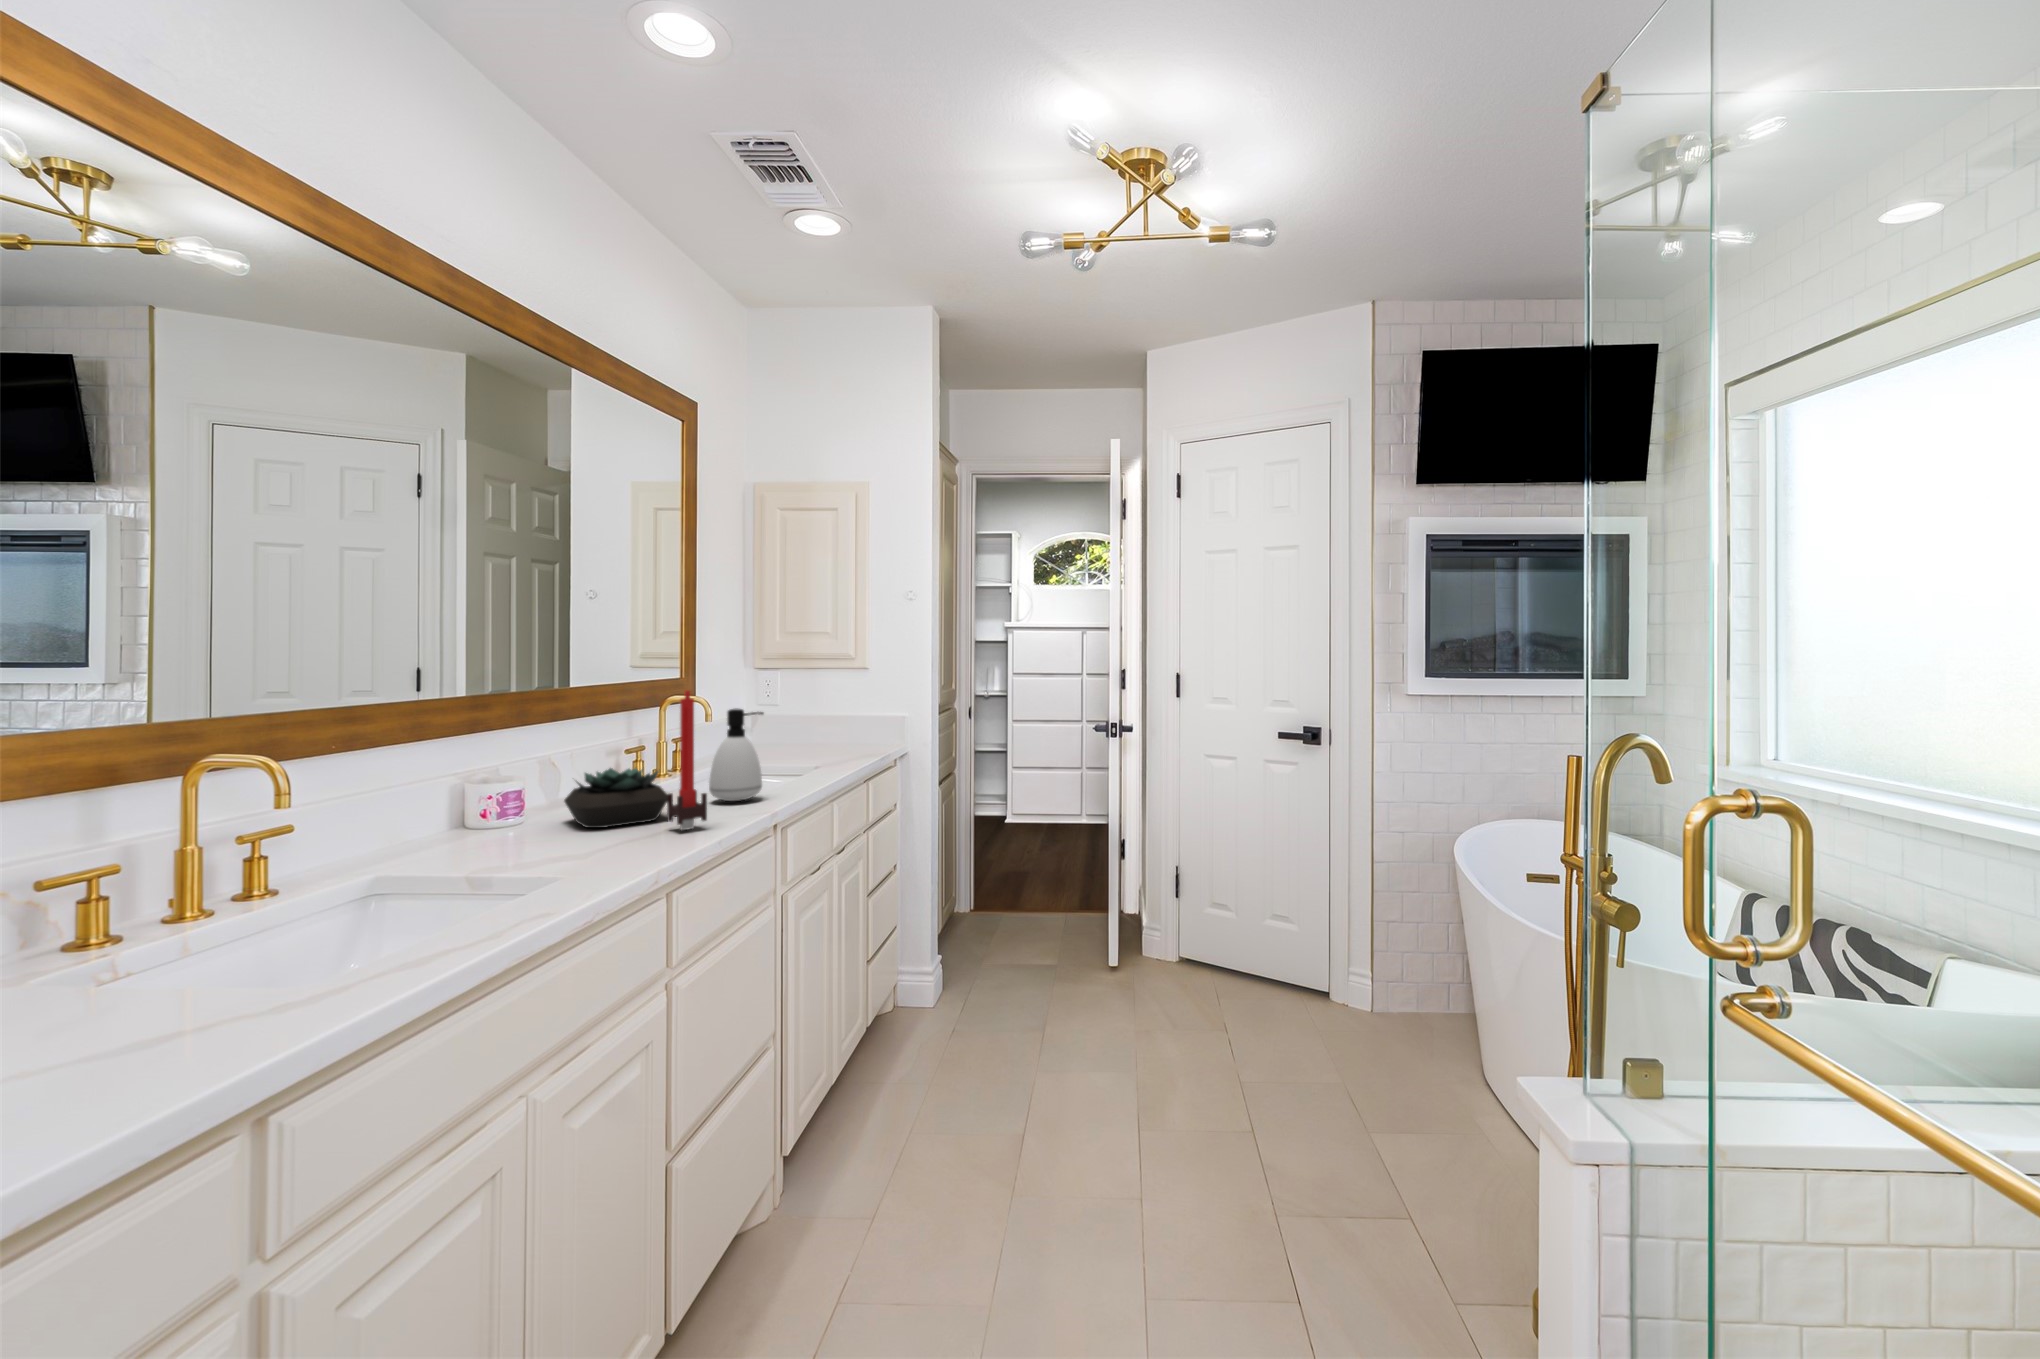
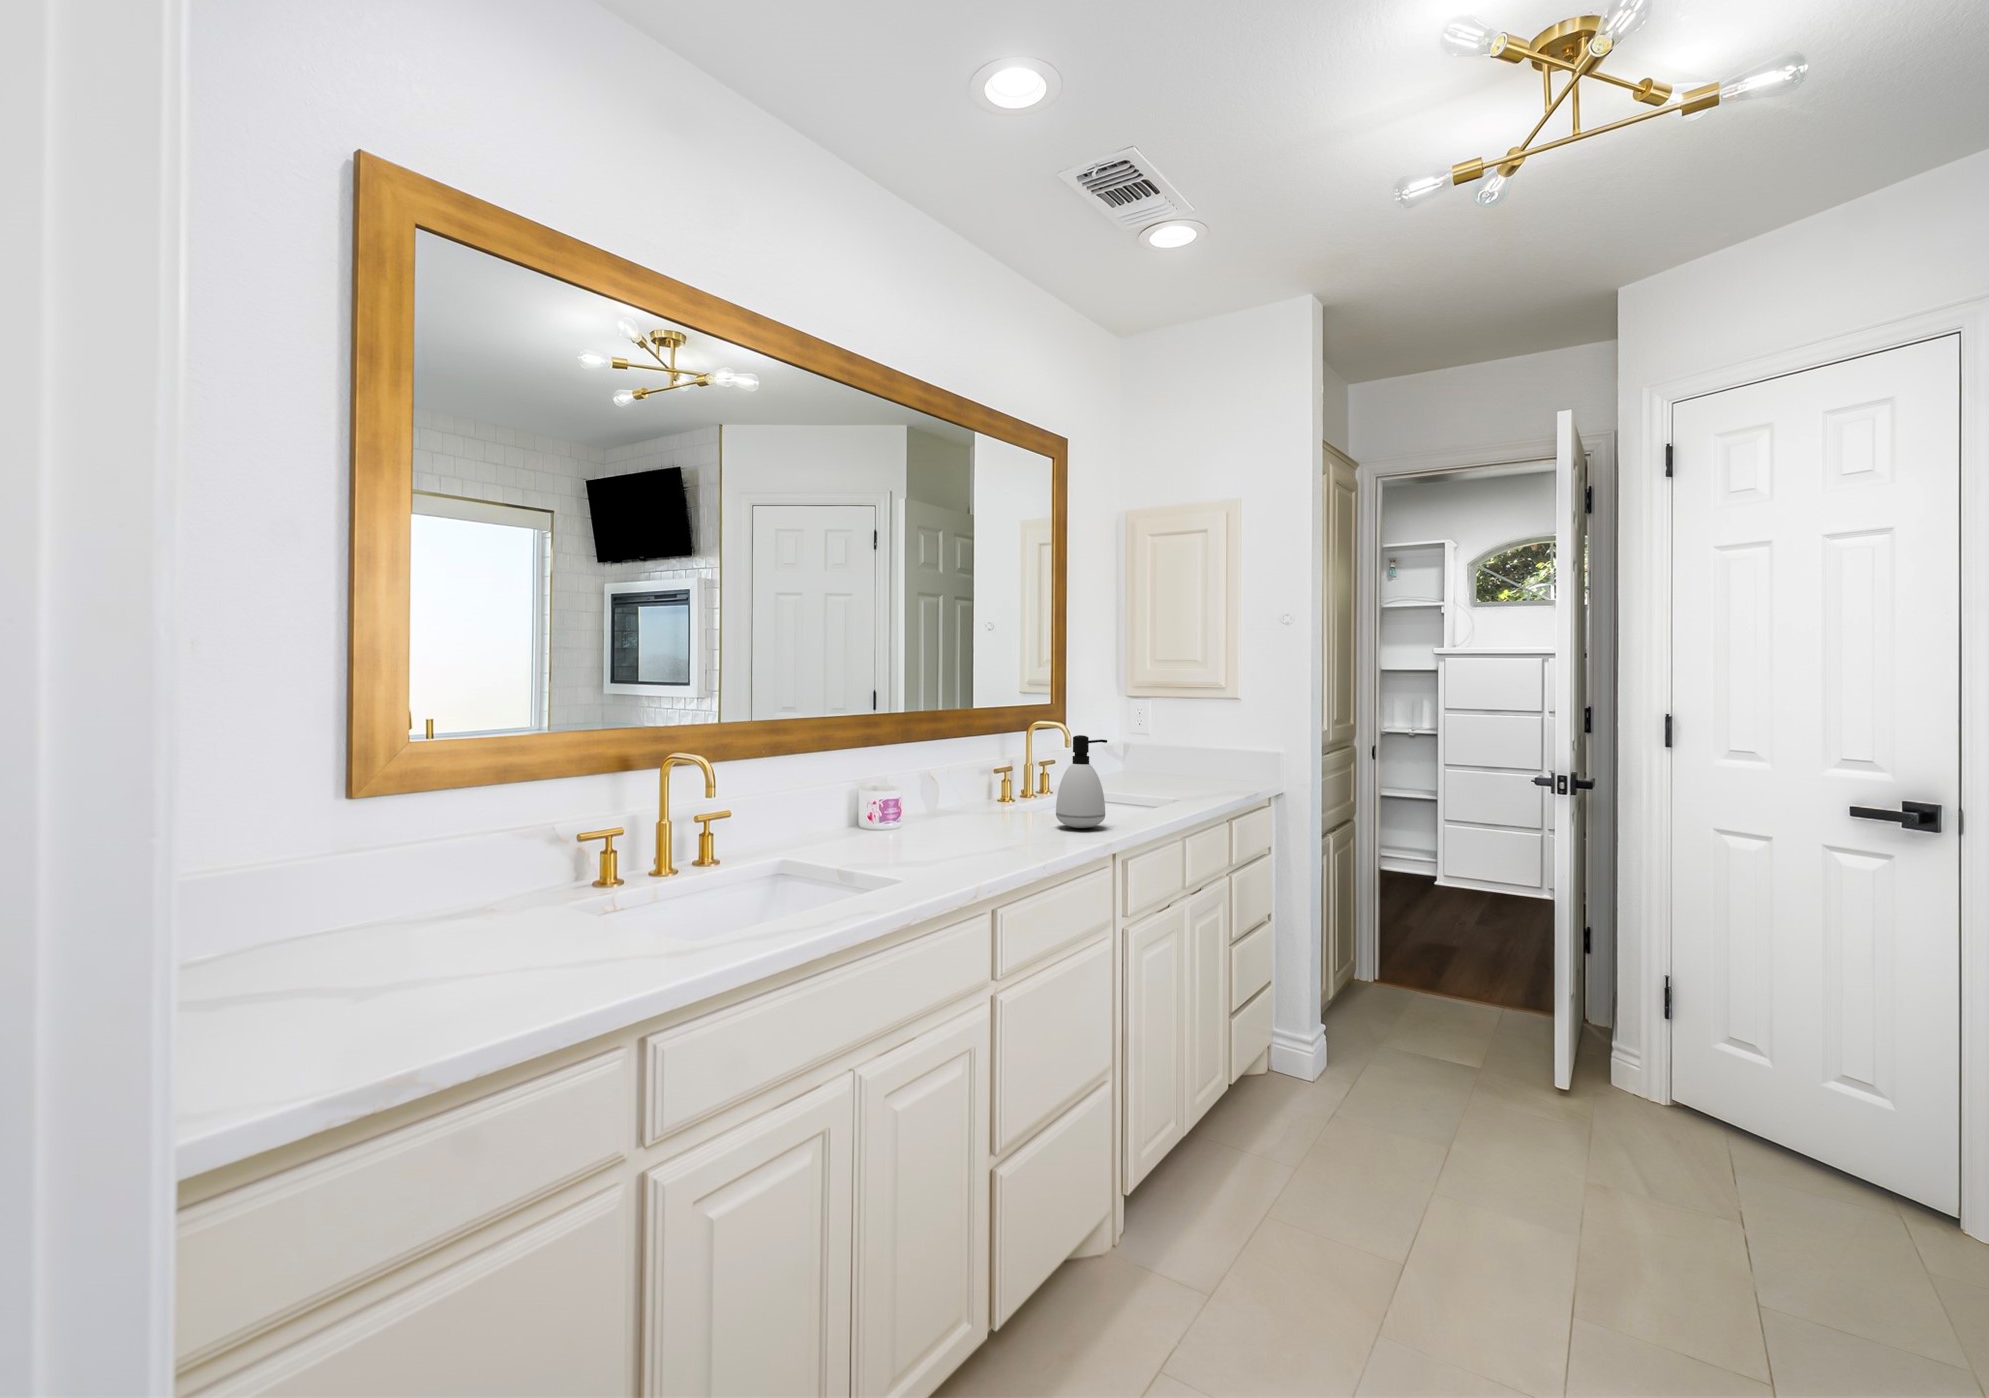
candle: present [667,690,707,830] -> none [1007,716,1040,851]
succulent plant: present [564,768,667,828] -> none [930,785,1015,840]

